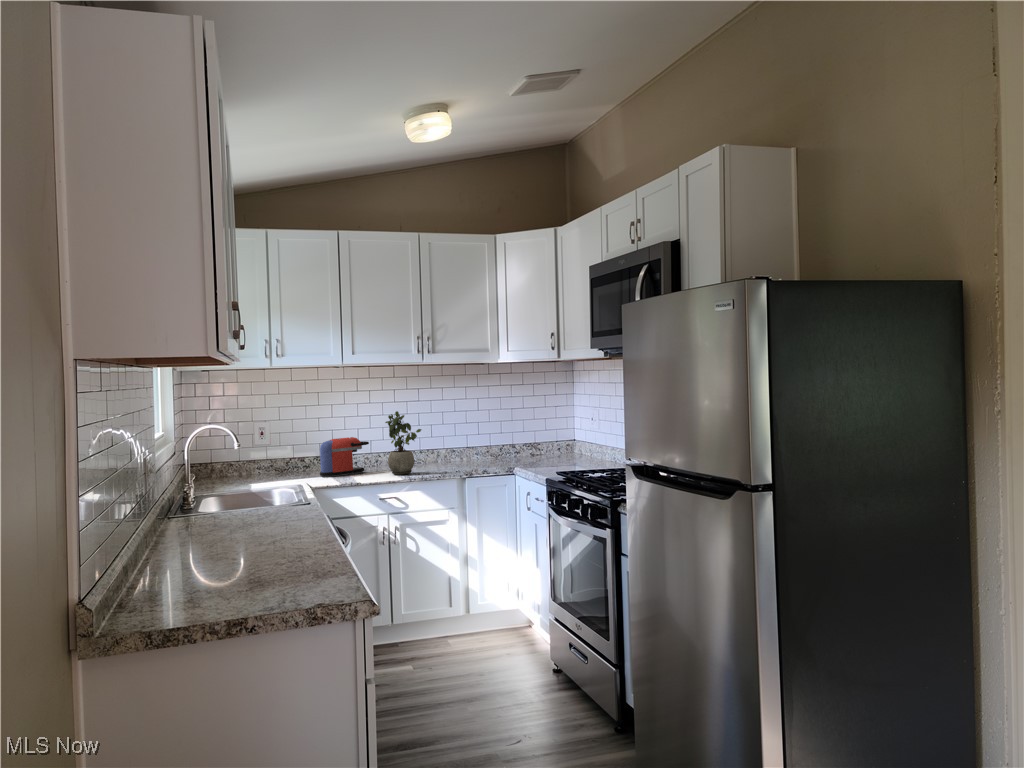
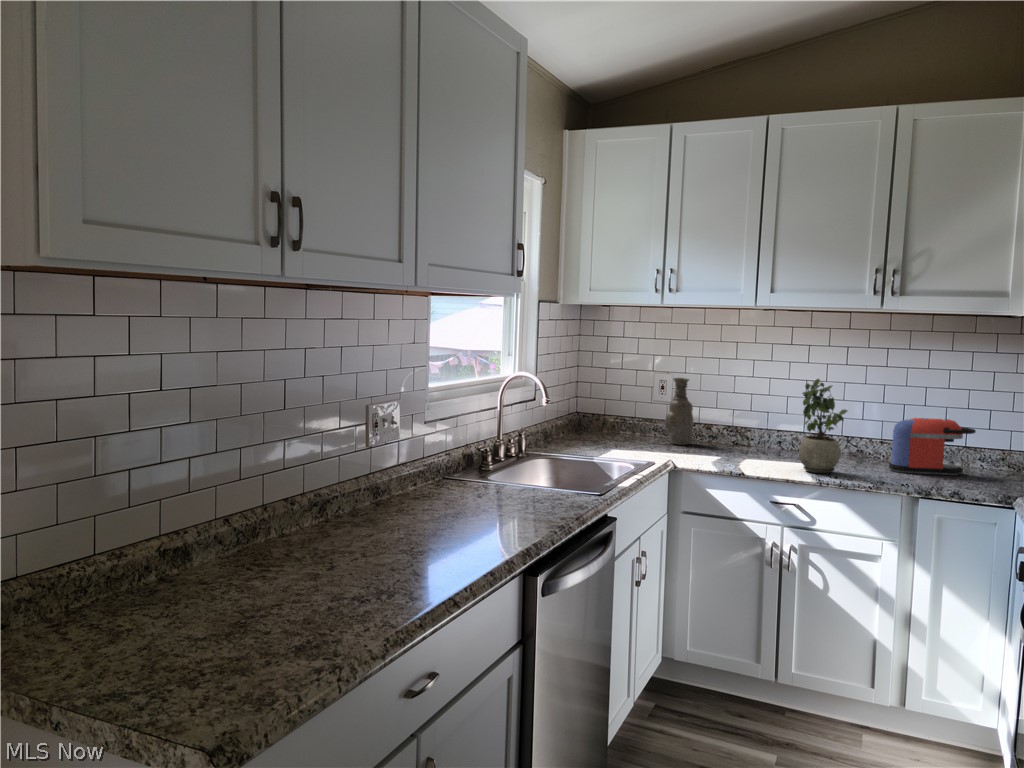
vase: none [268,424,291,476] -> present [665,378,693,445]
coffee maker: present [320,437,369,477] -> present [889,418,976,475]

